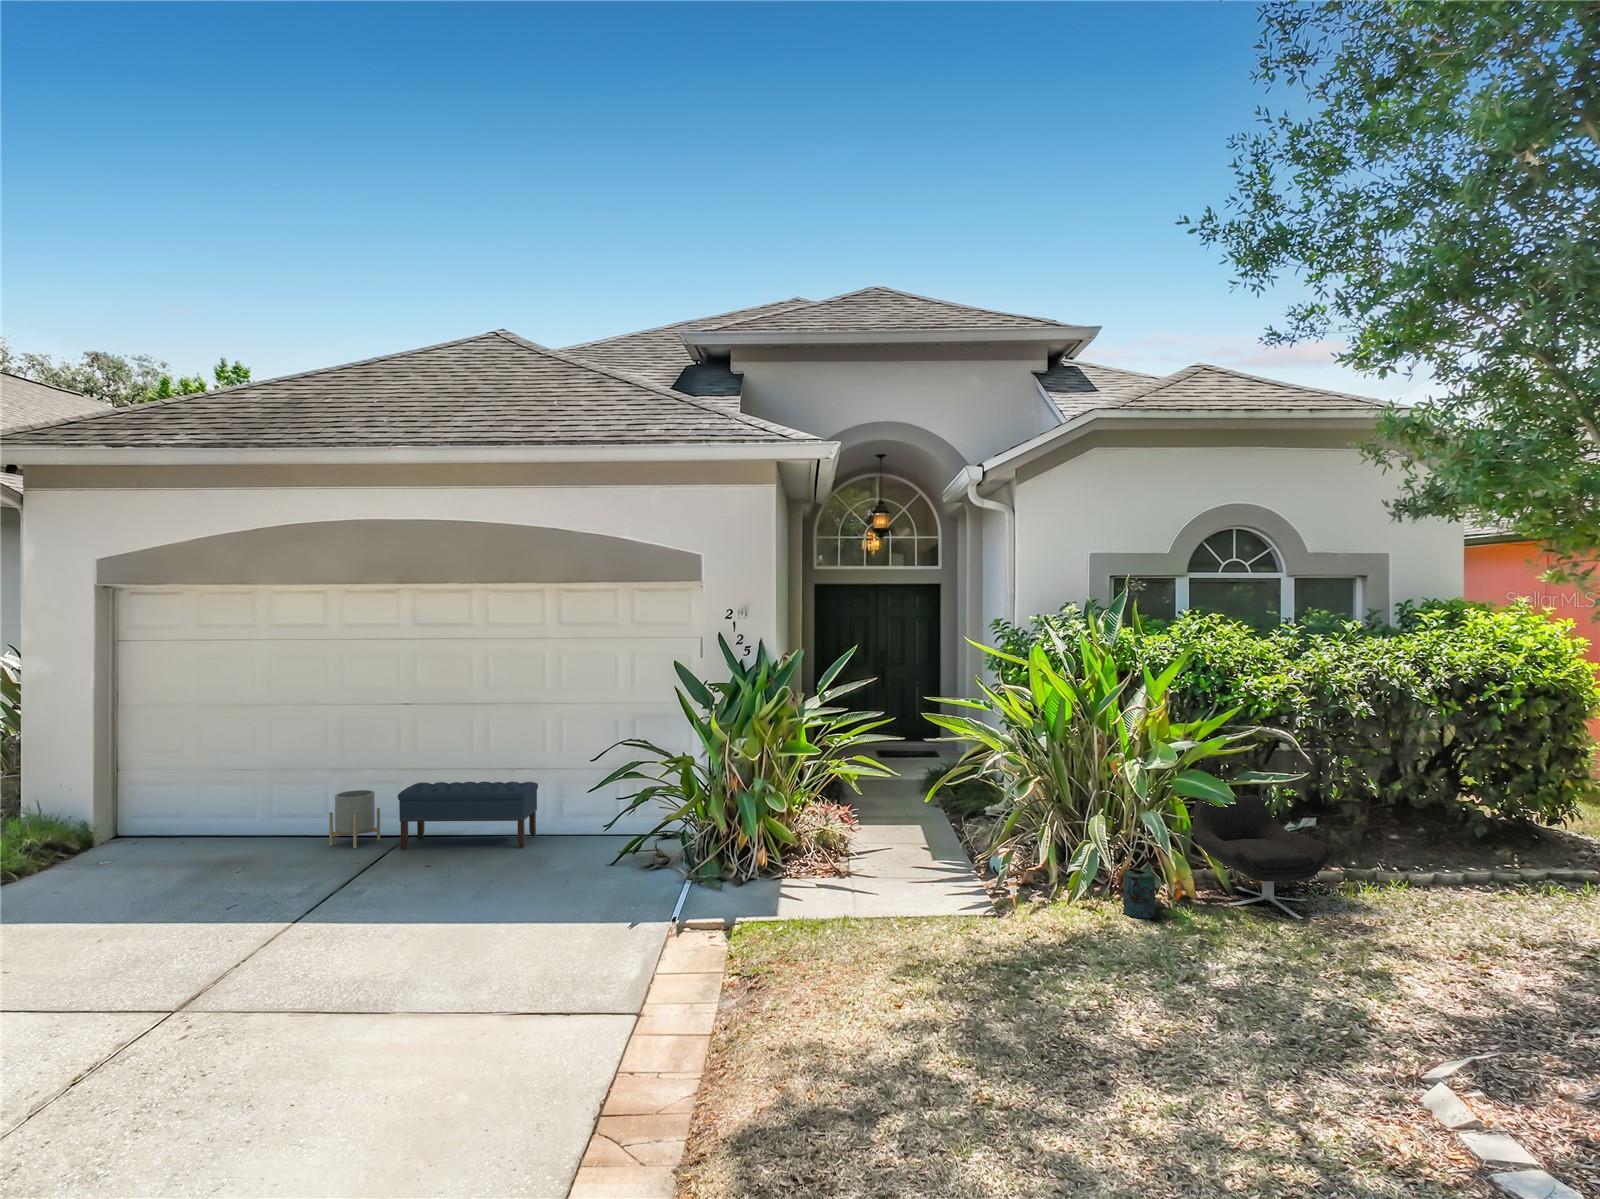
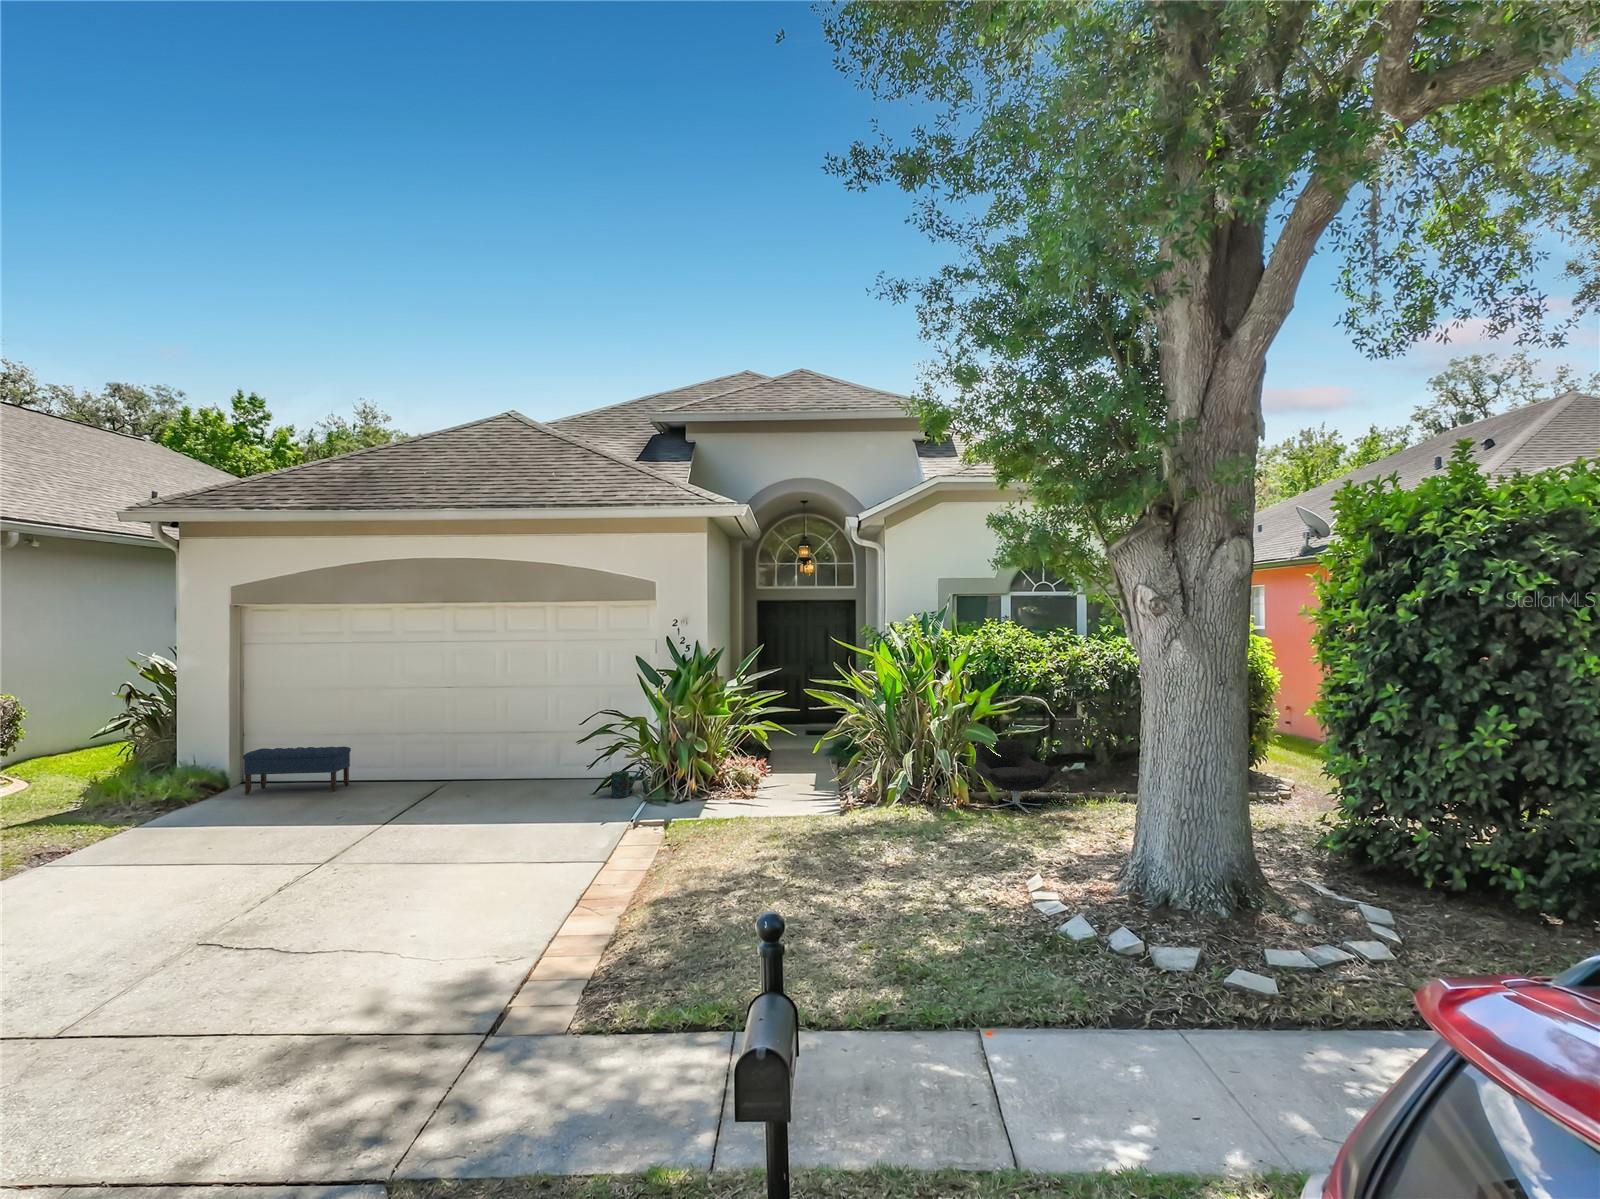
bench: present [398,782,538,849] -> present [243,747,351,794]
planter: present [329,790,380,849] -> none [395,749,430,788]
watering can: present [1123,857,1156,918] -> present [605,767,644,798]

